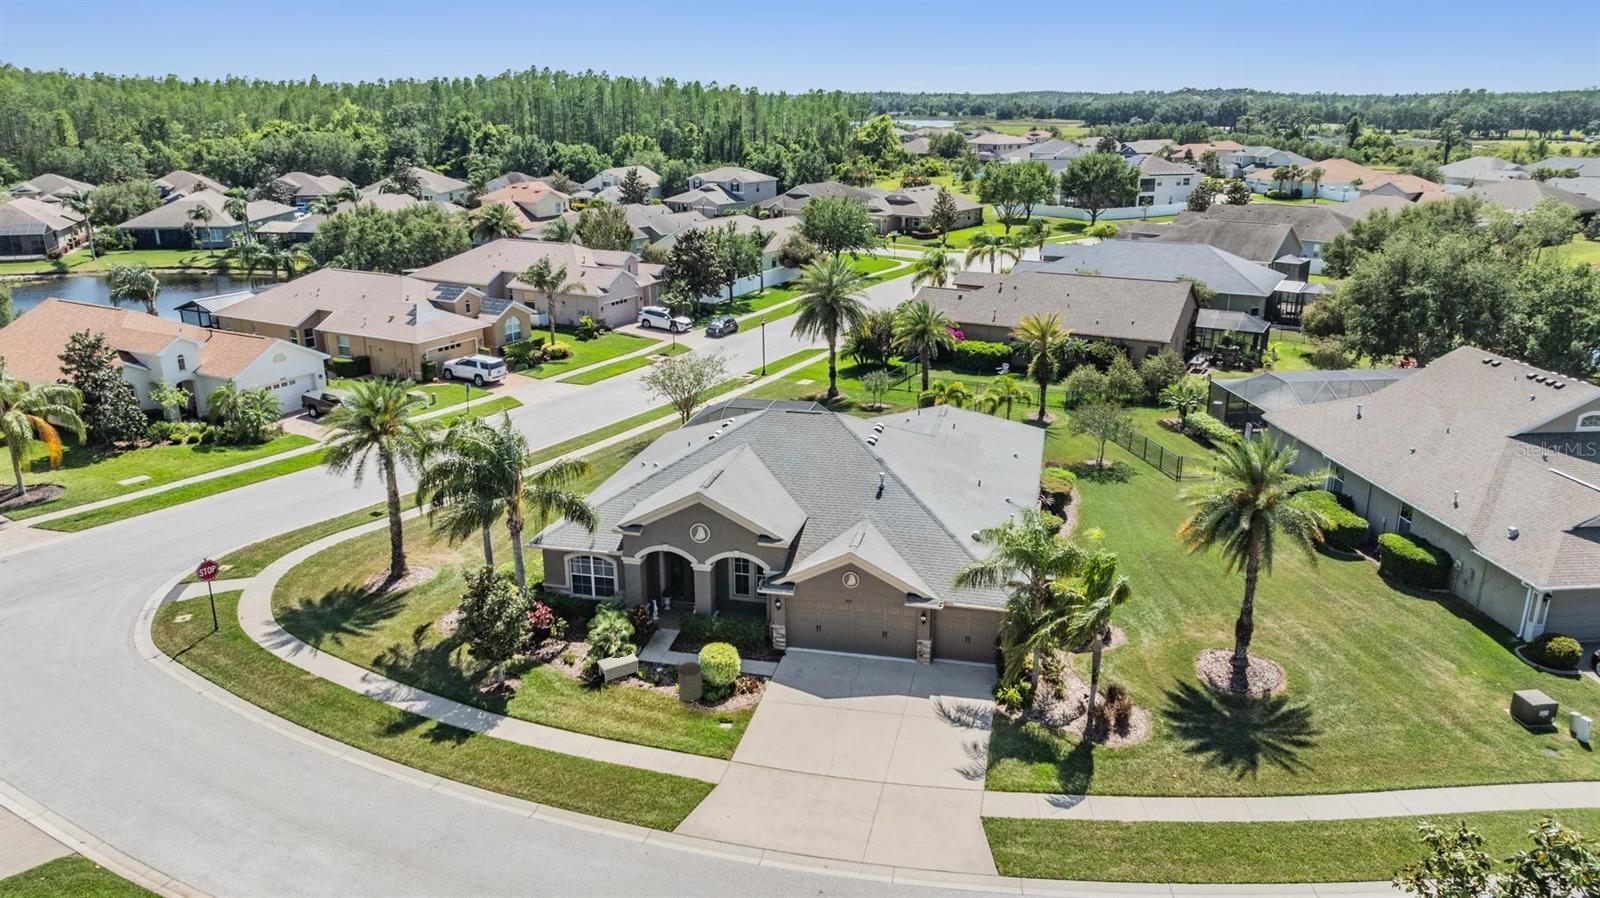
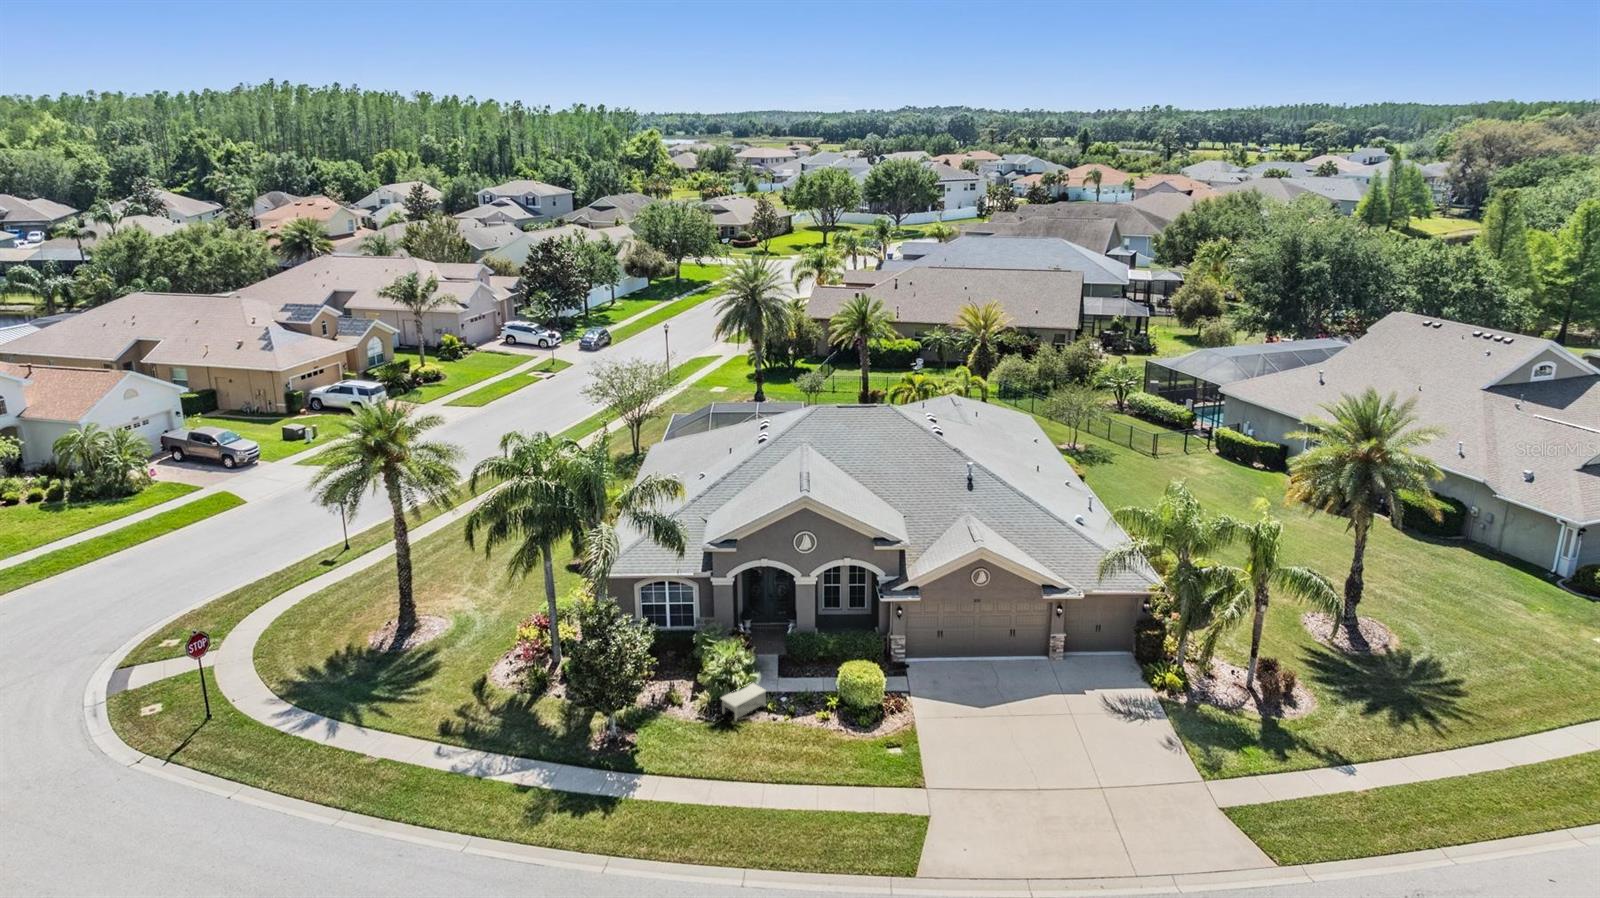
trash can: present [678,662,702,702] -> none [826,685,853,730]

